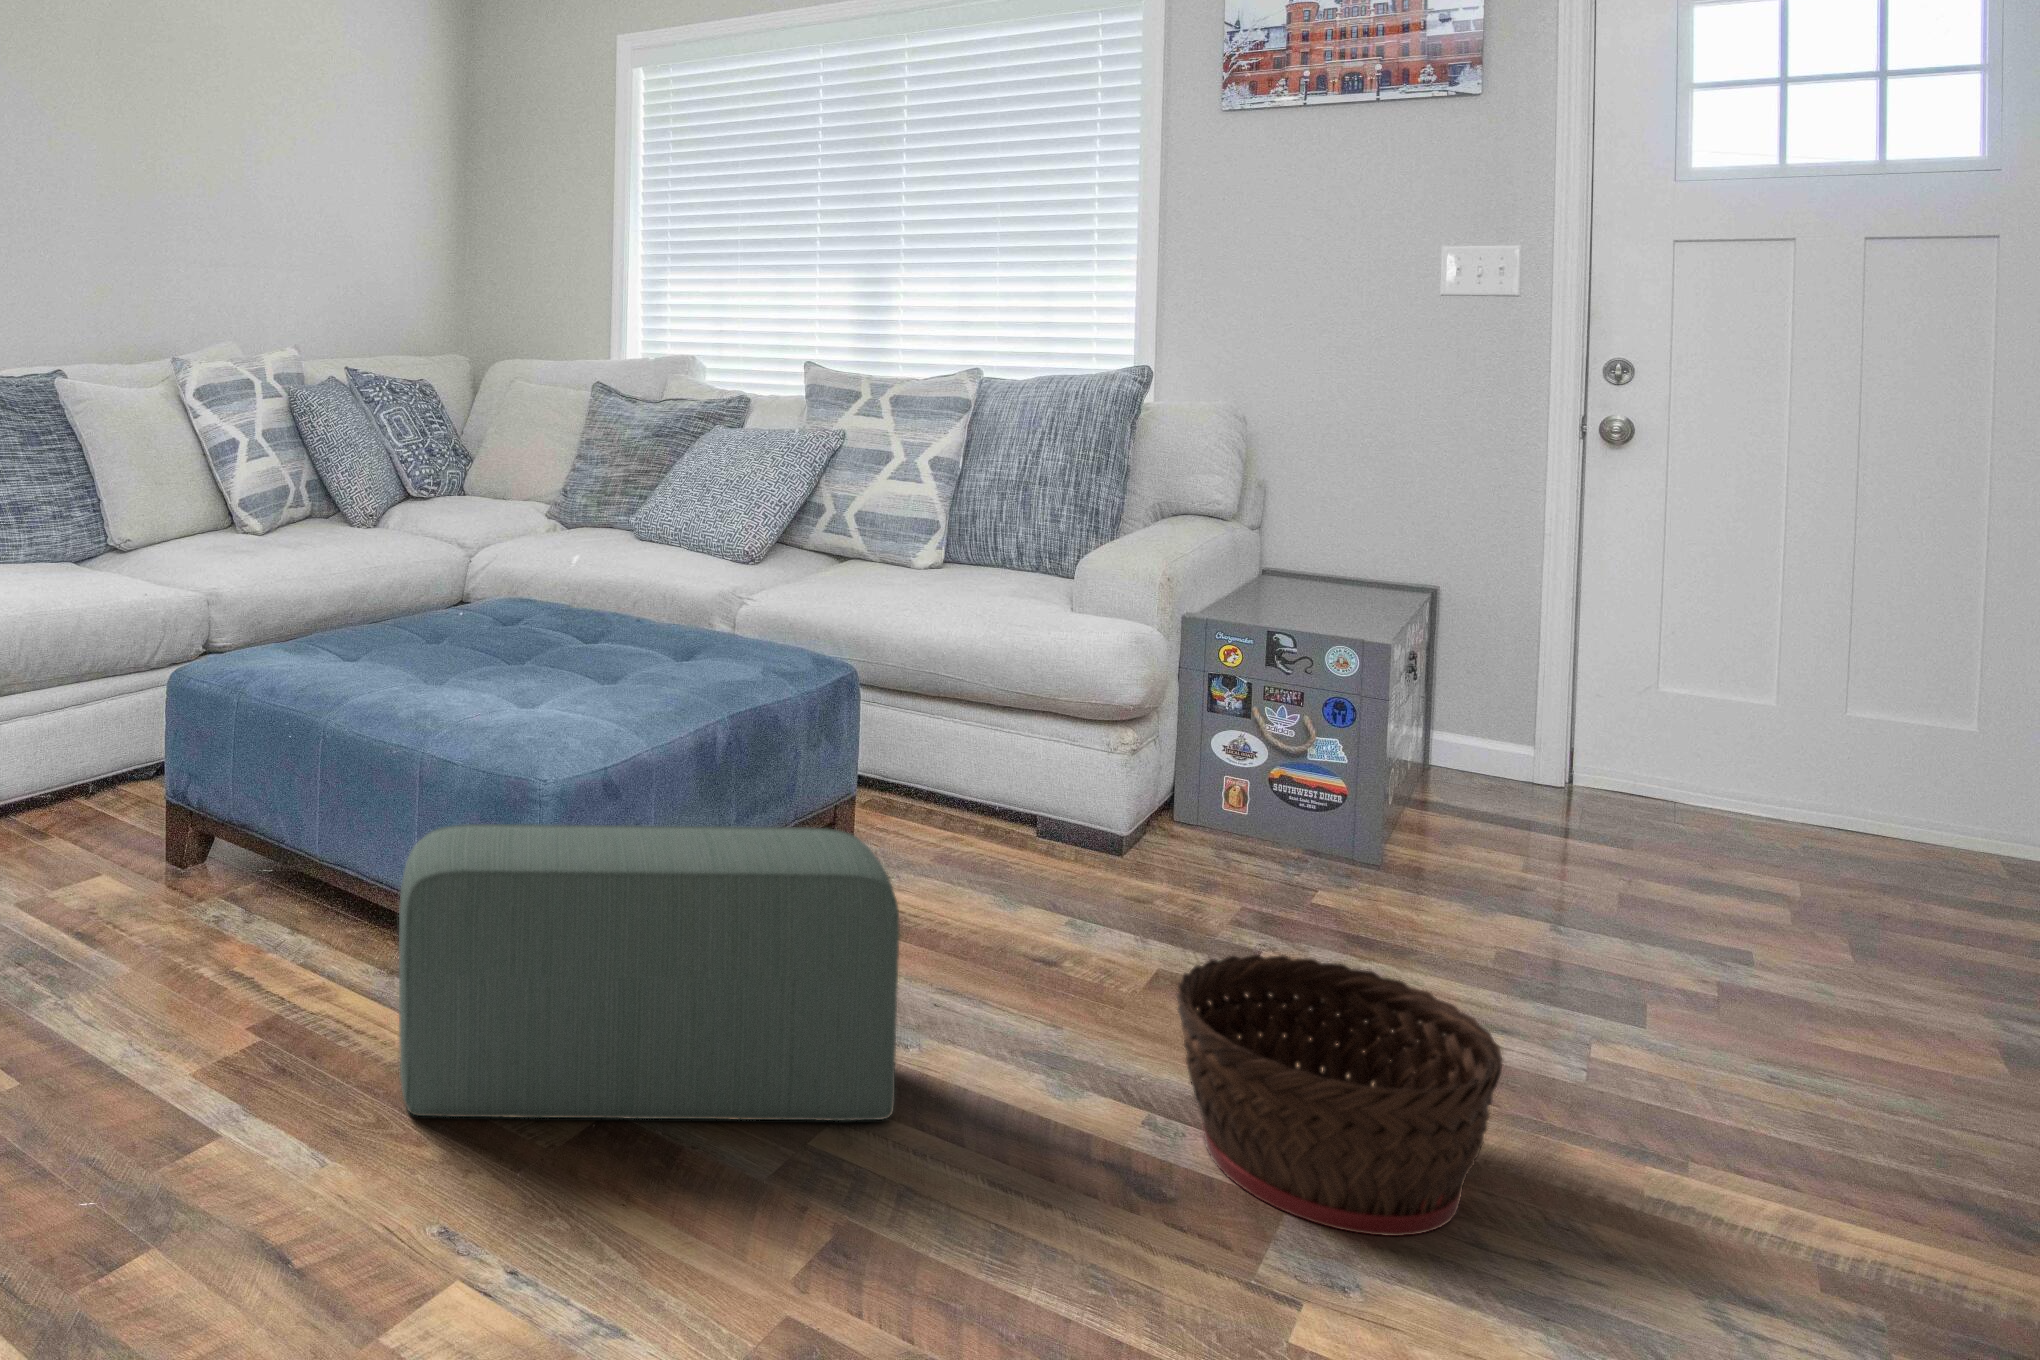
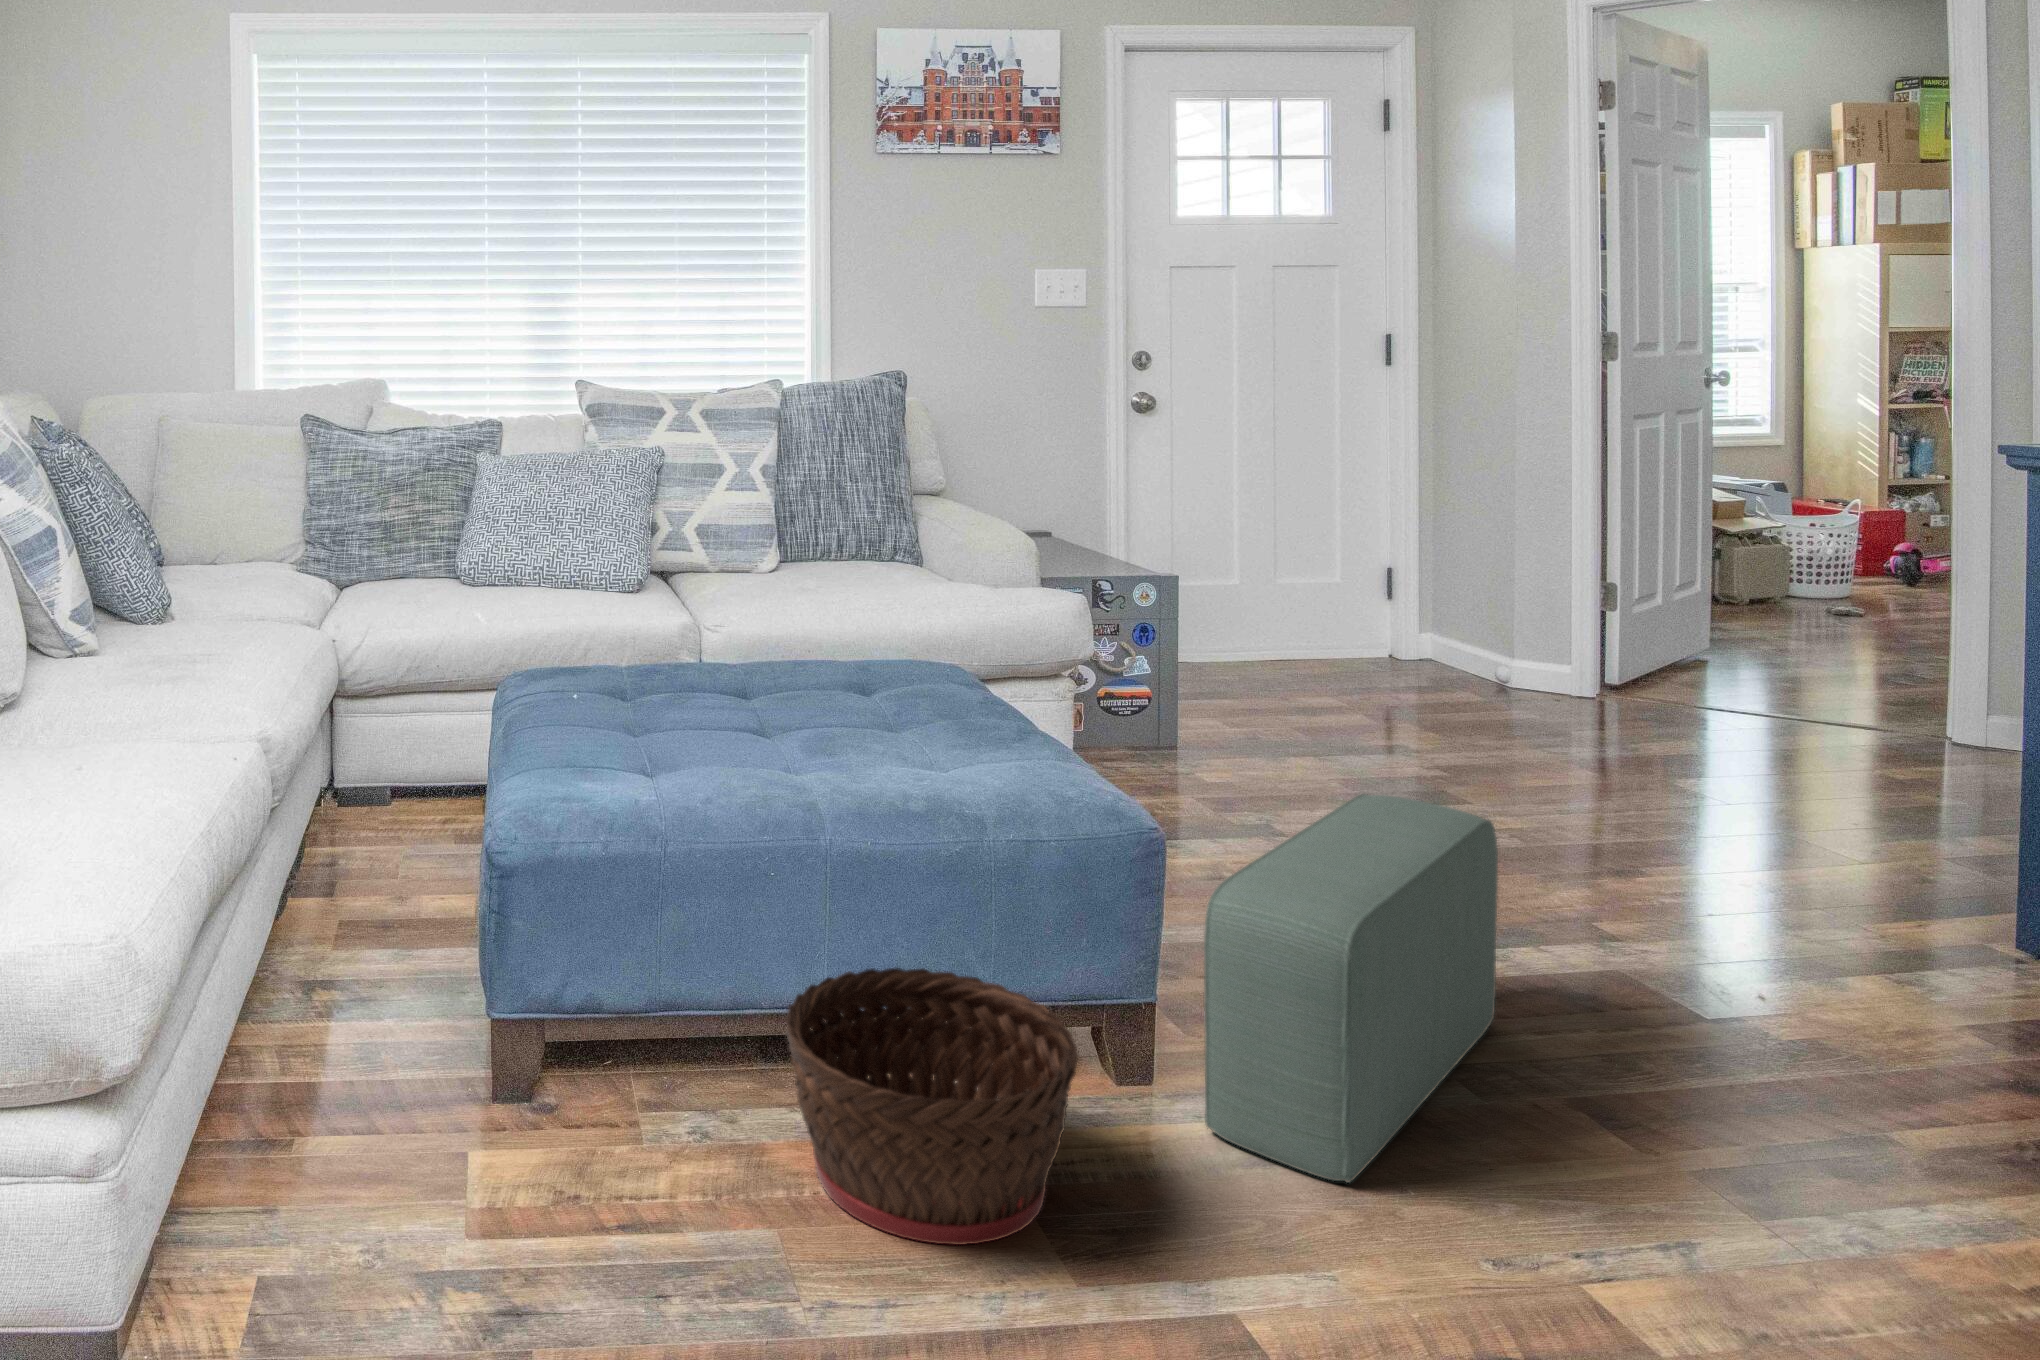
basket: present [1176,954,1502,1236] -> present [786,968,1077,1245]

